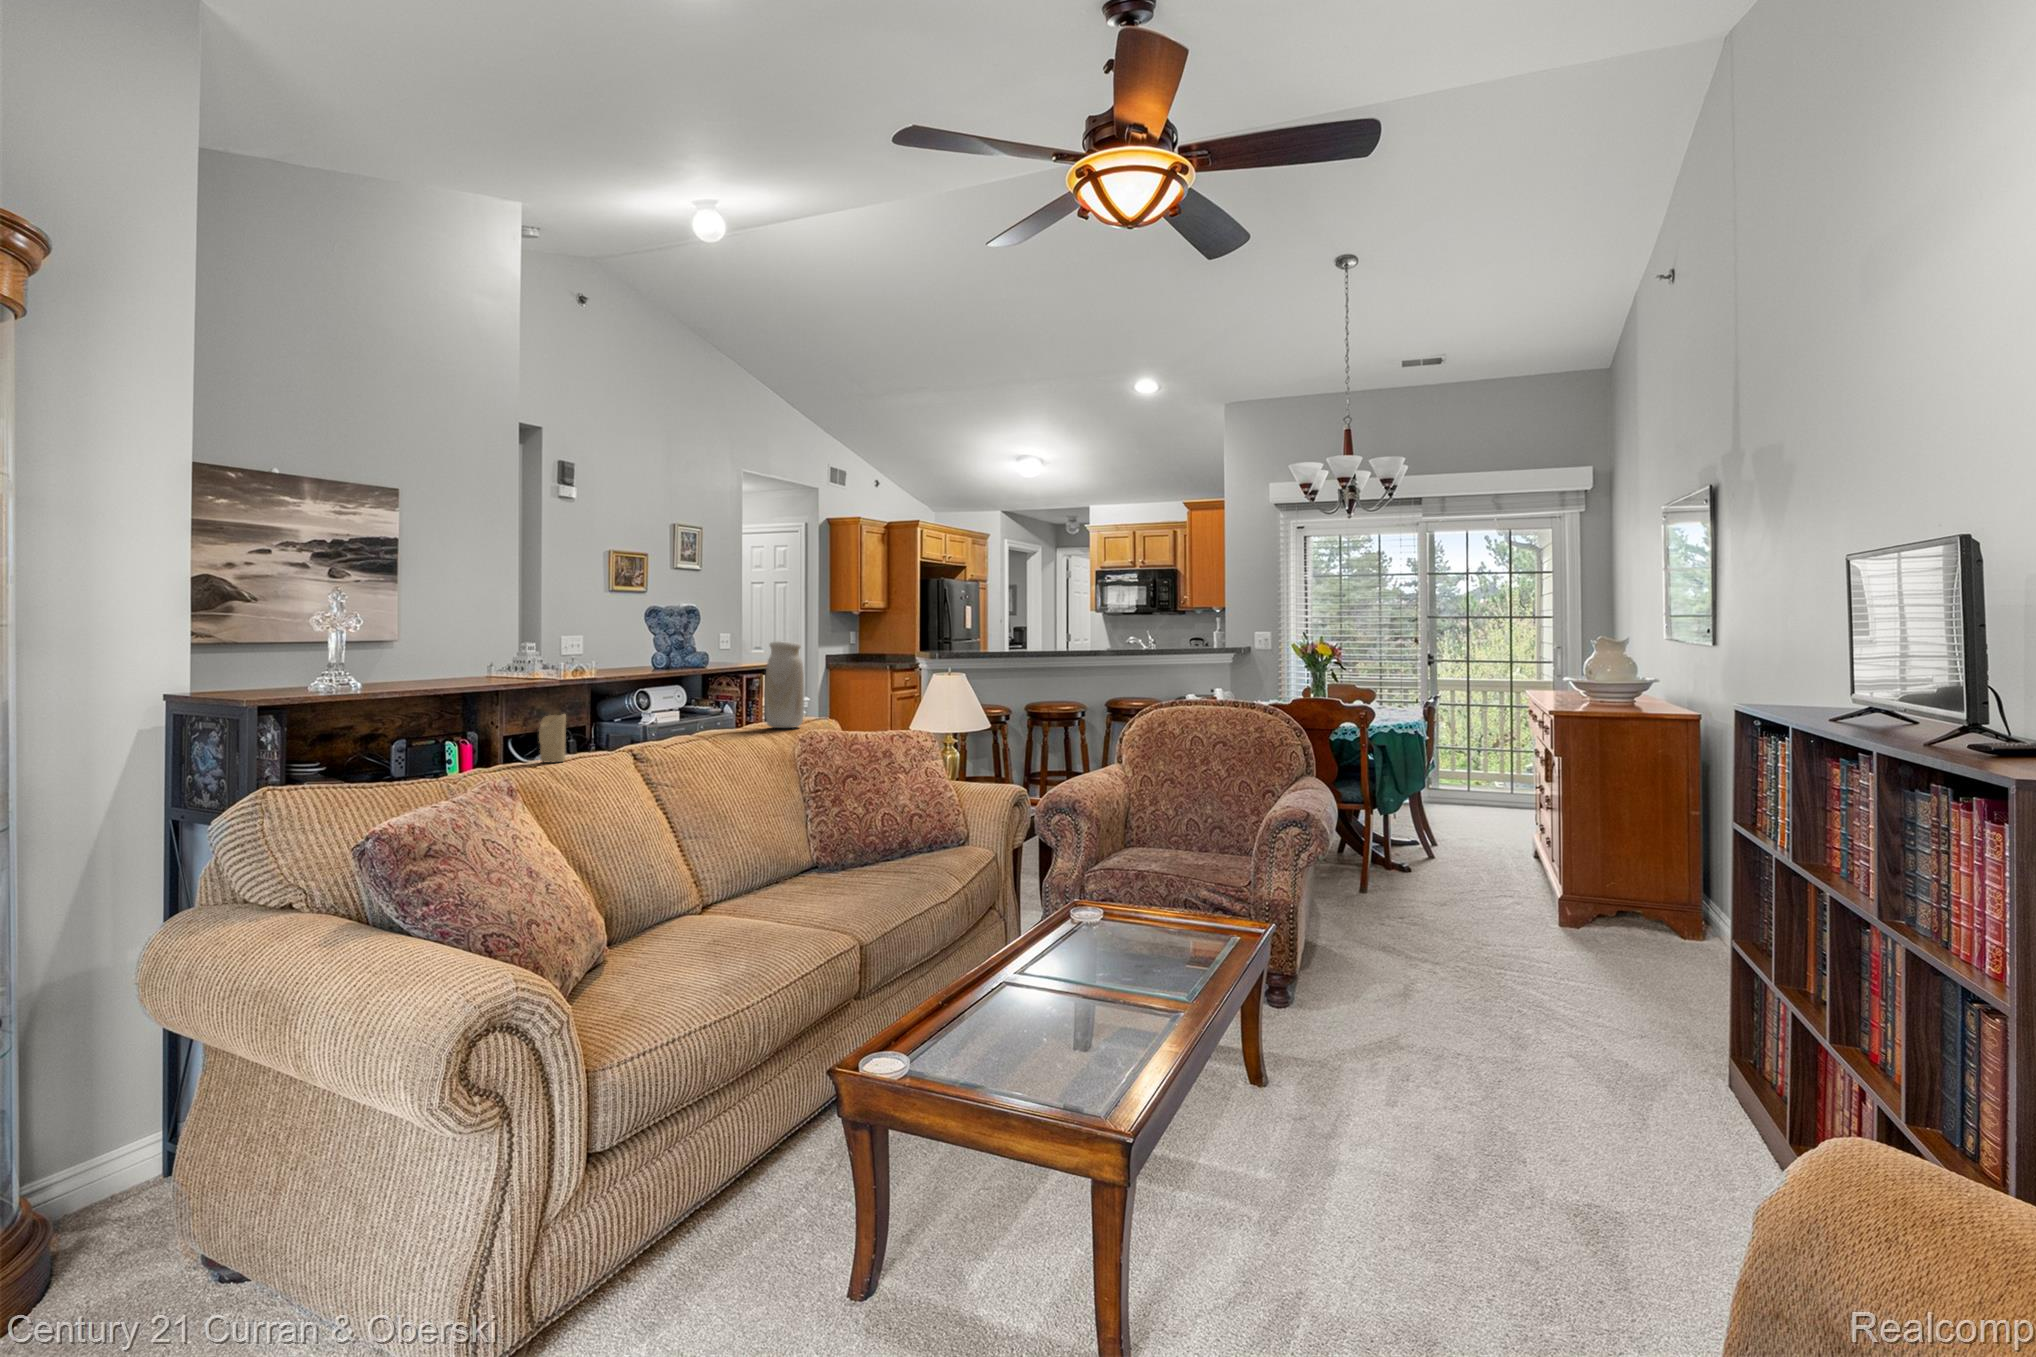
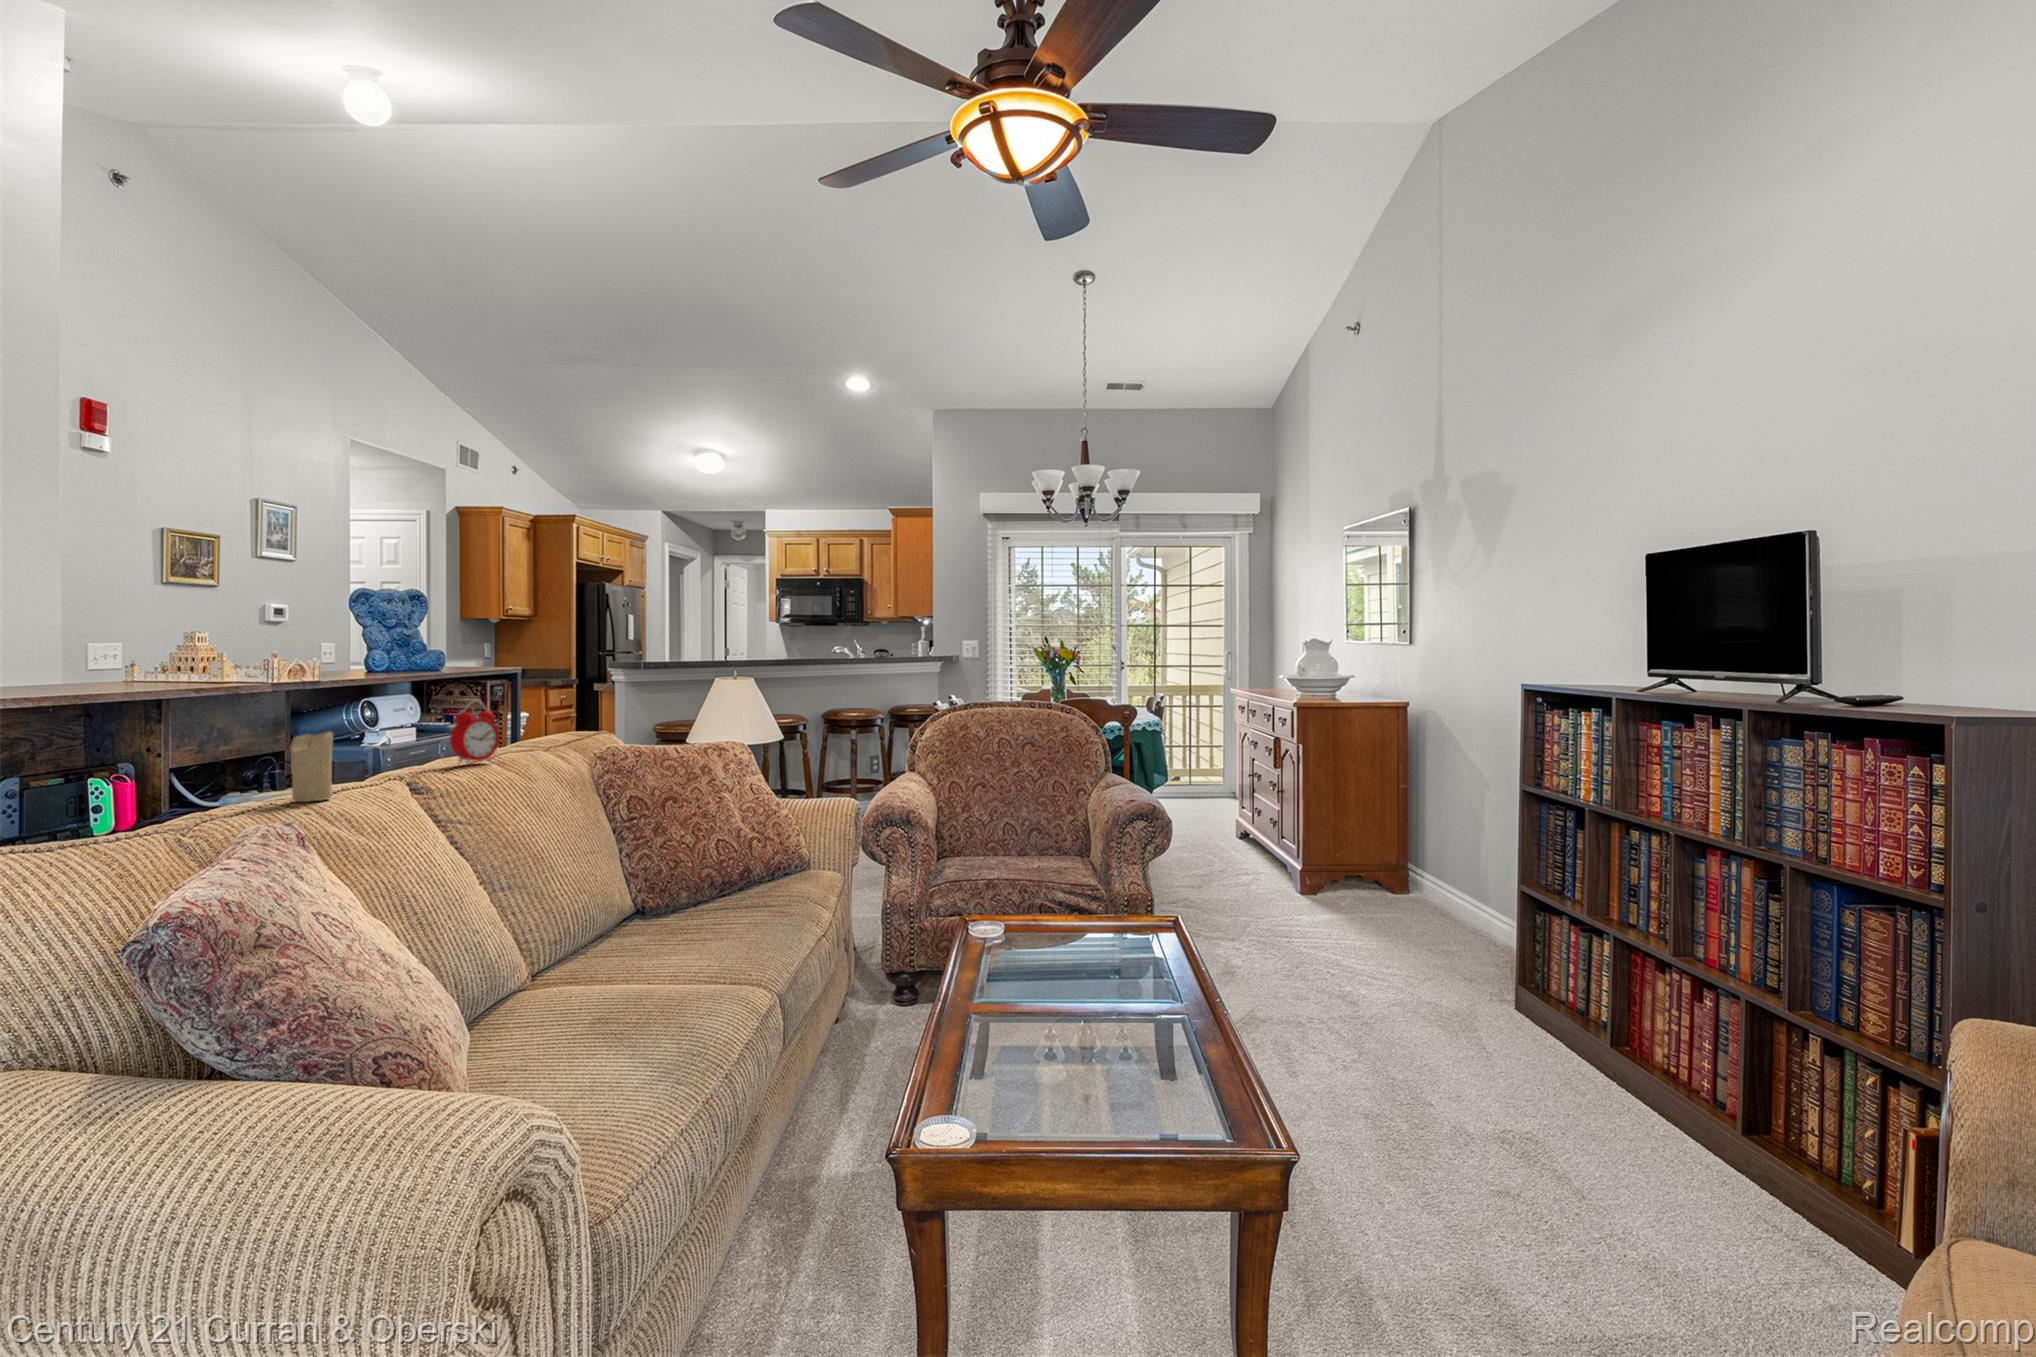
vase: present [765,641,804,728] -> none [535,640,585,747]
alarm clock: none [681,691,718,740] -> present [450,701,499,763]

